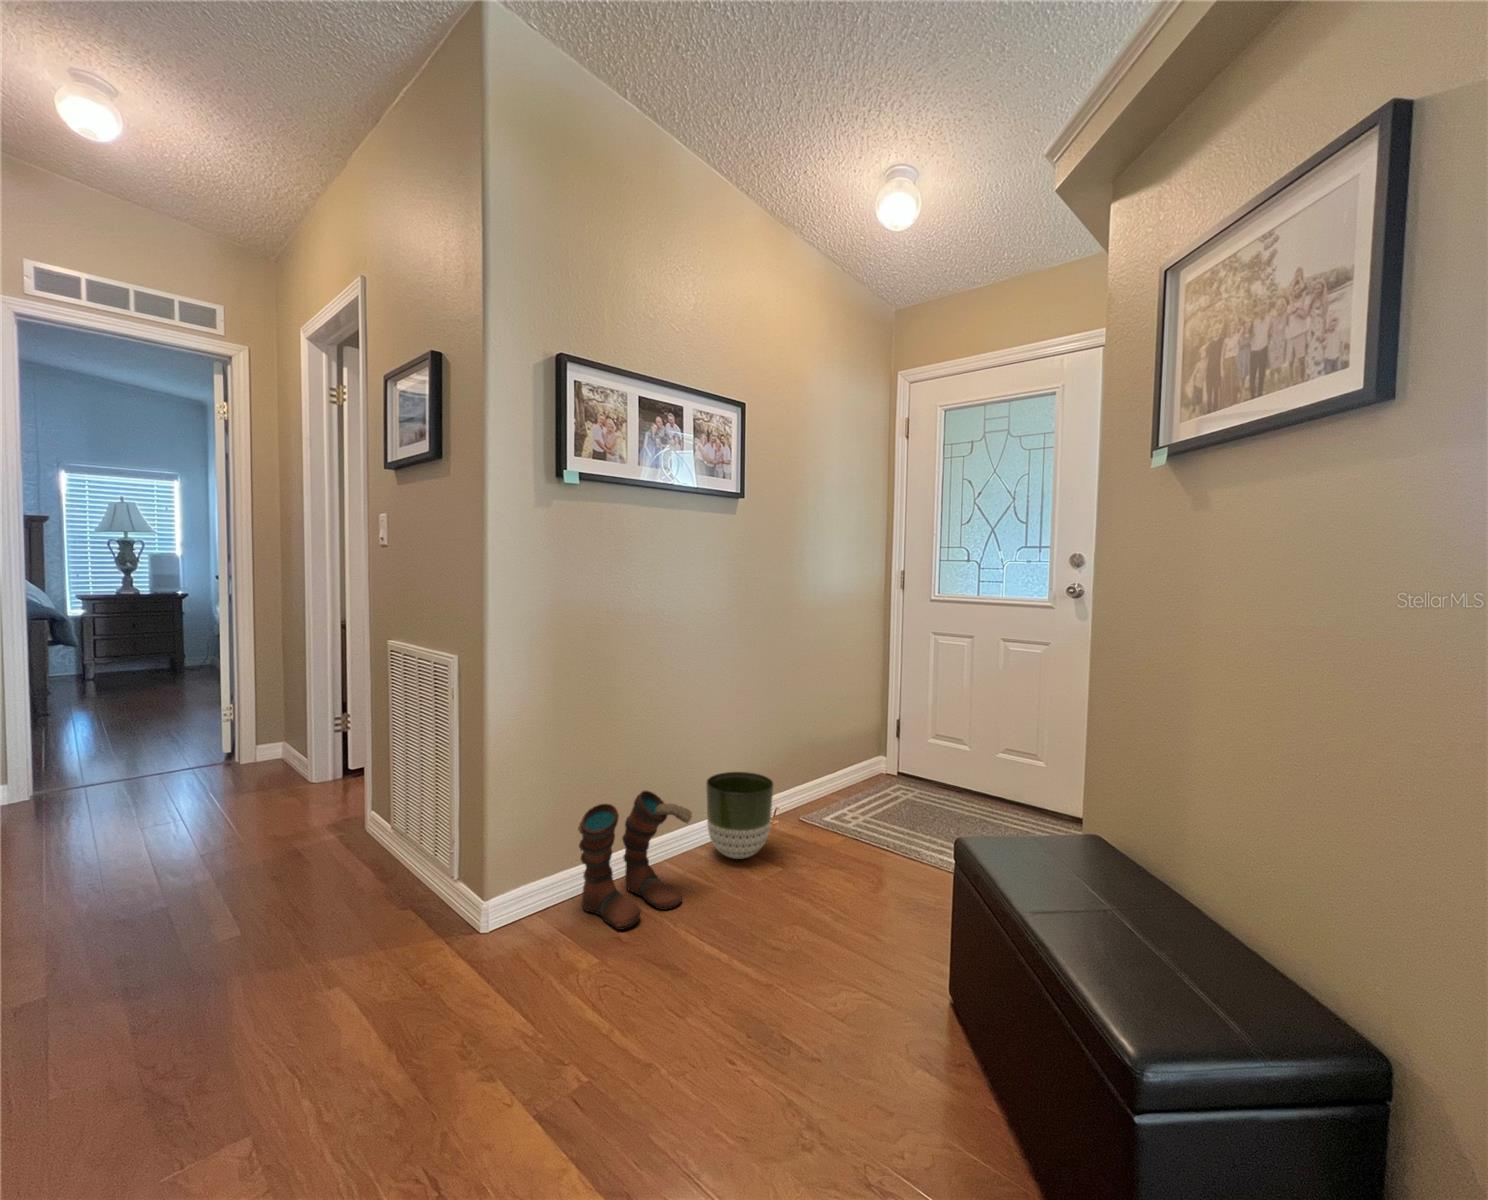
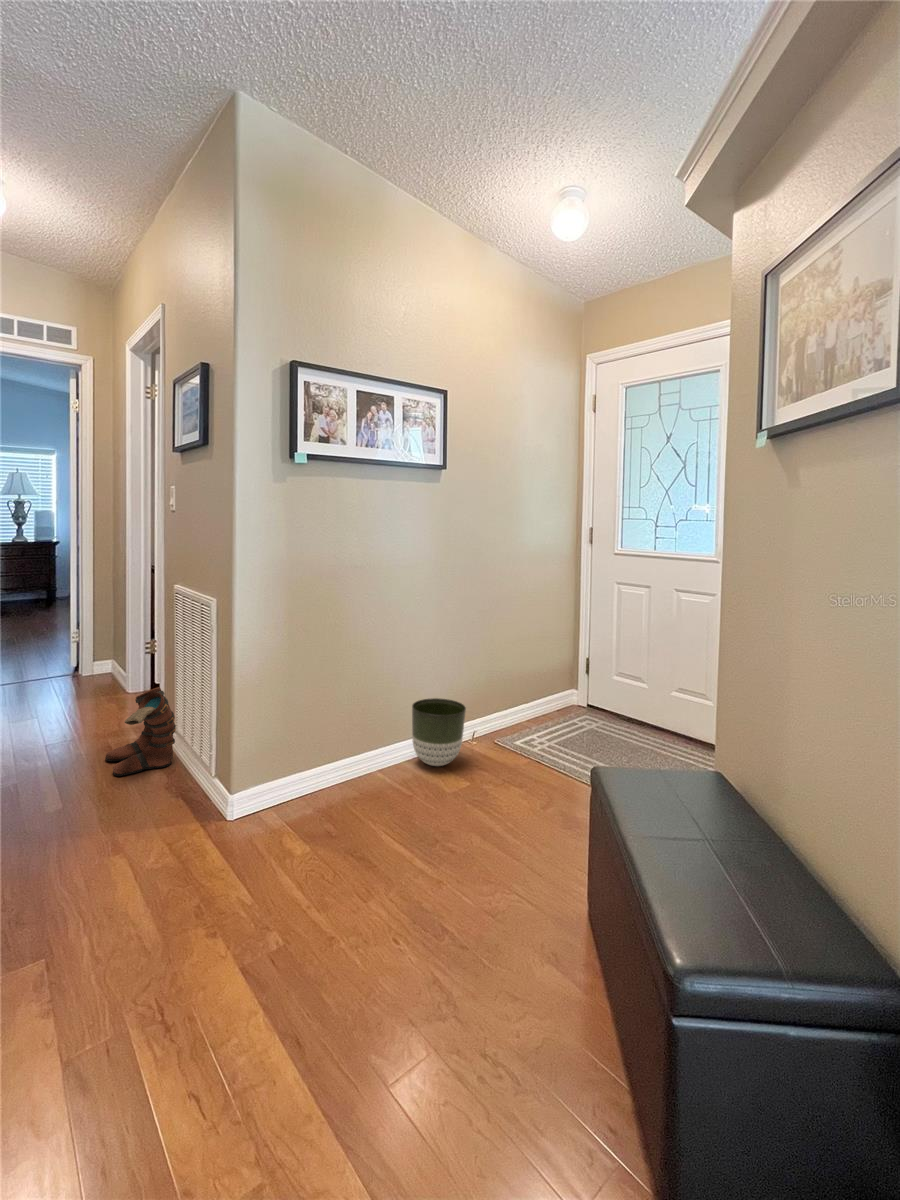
boots: present [578,791,692,930] -> present [105,687,176,776]

